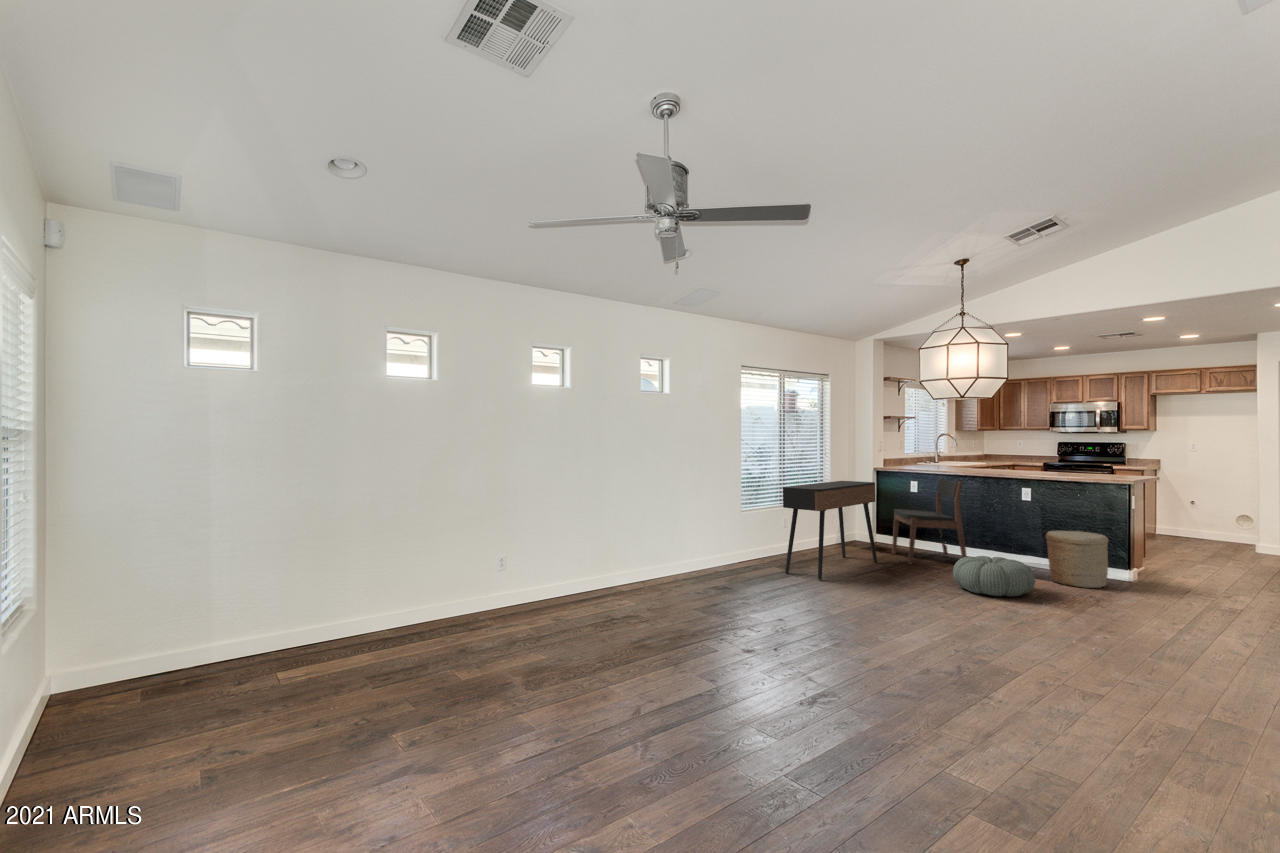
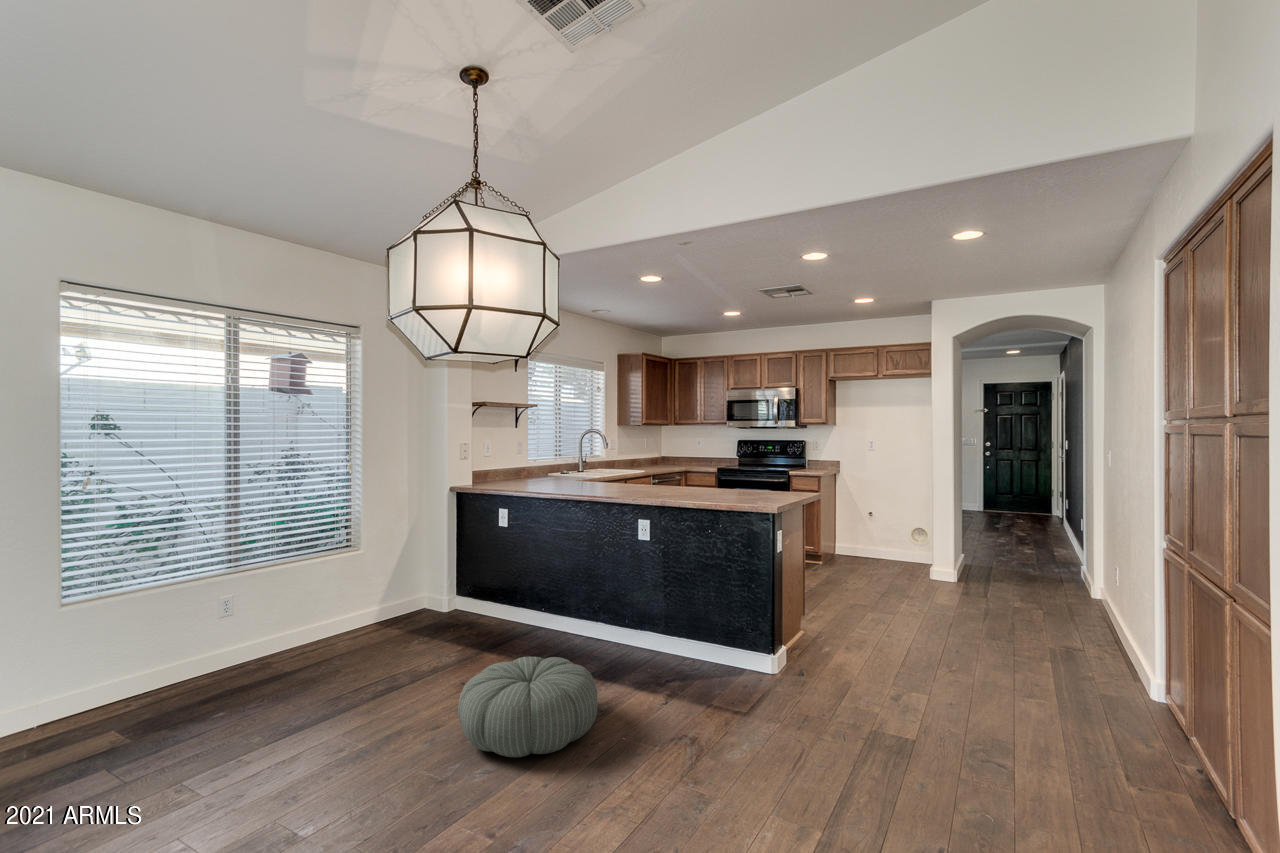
dining chair: present [892,478,967,565] -> none [450,499,551,661]
console table: present [783,481,877,580] -> none [137,512,398,747]
woven basket: present [1046,531,1108,588] -> none [648,588,735,696]

